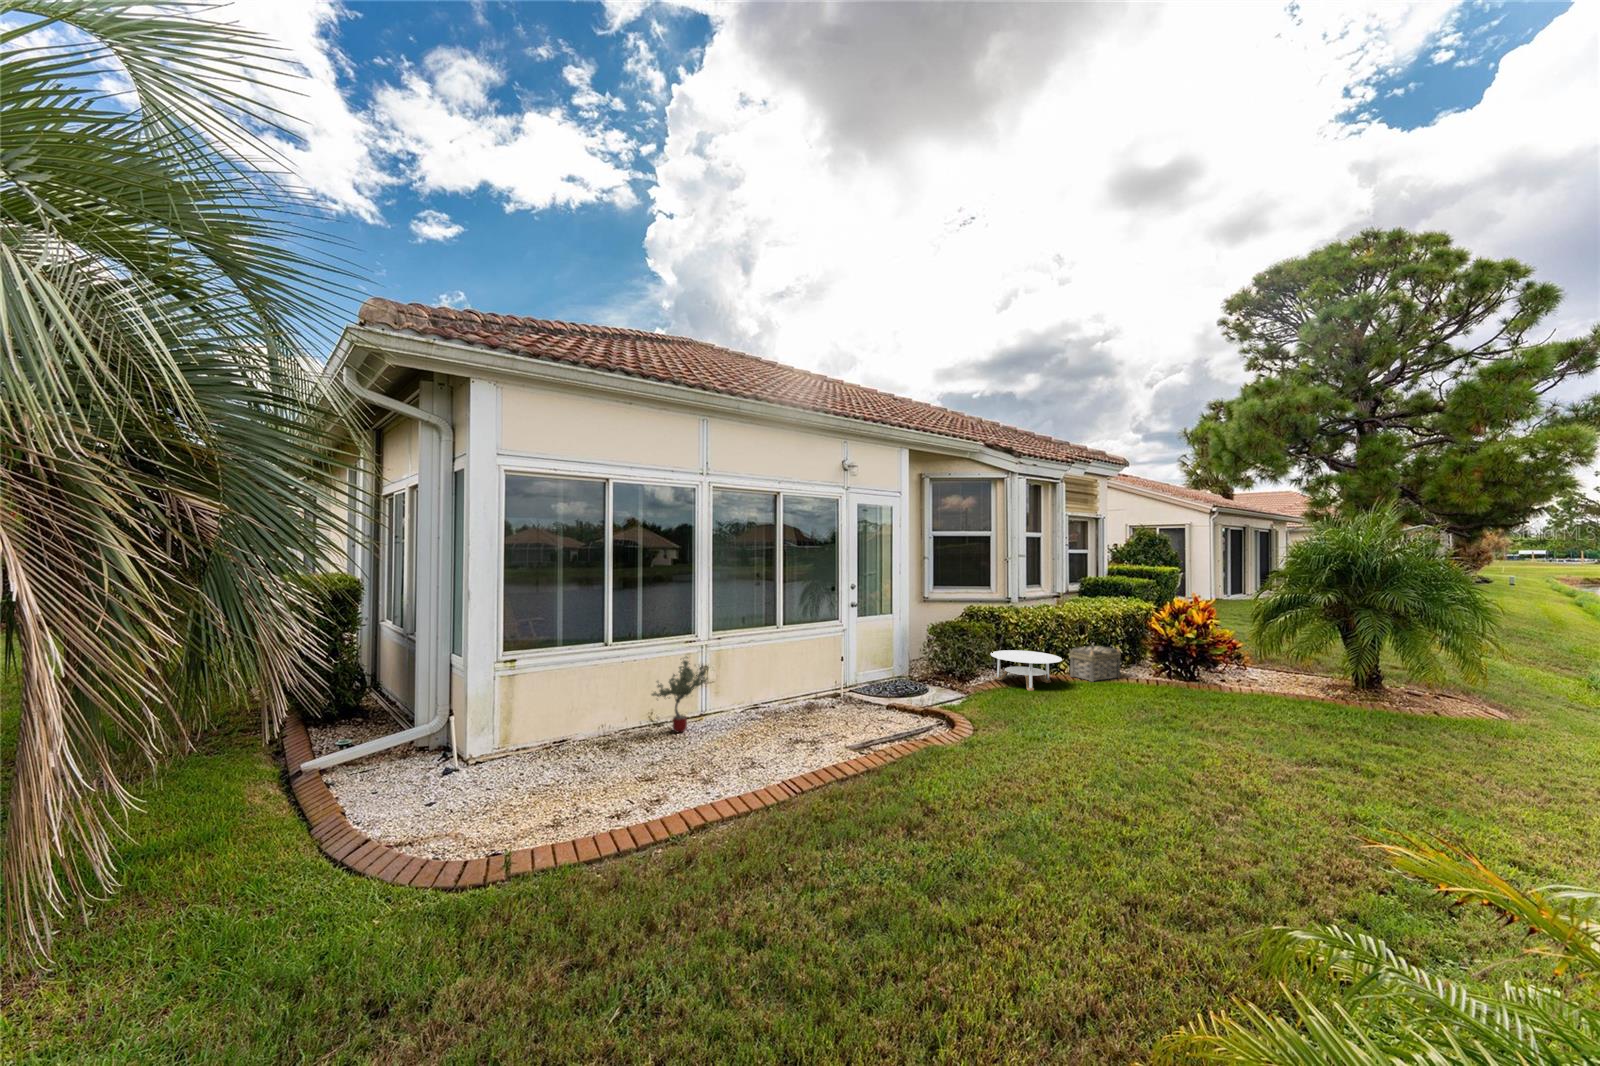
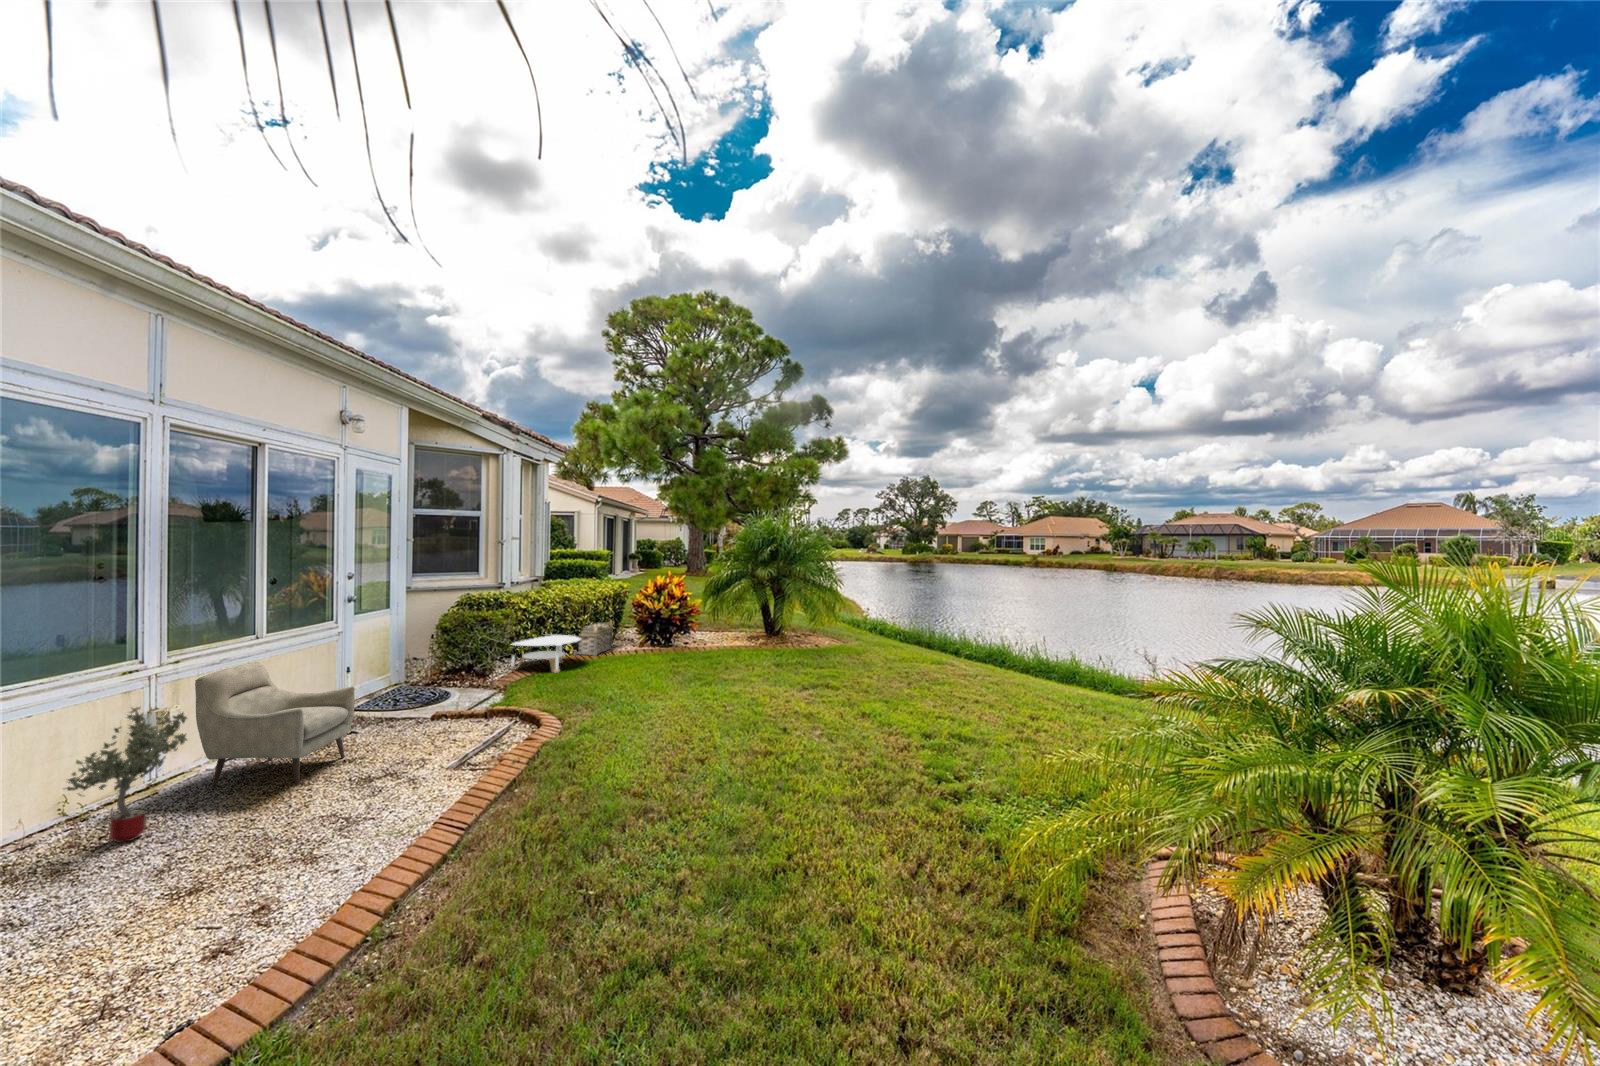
chair: none [729,640,814,728] -> present [195,662,355,788]

